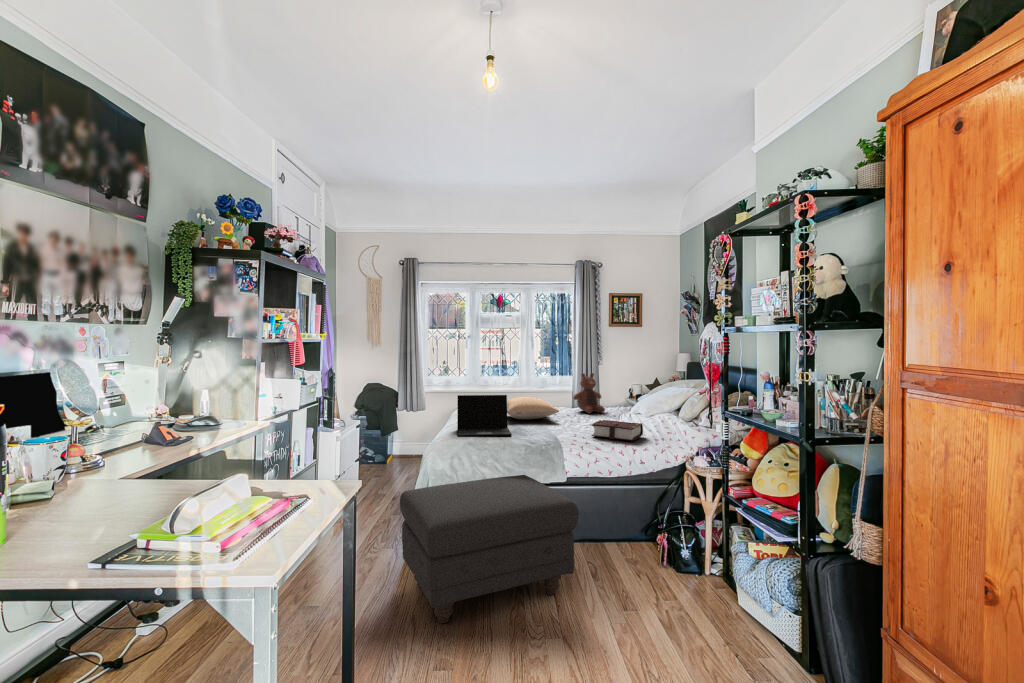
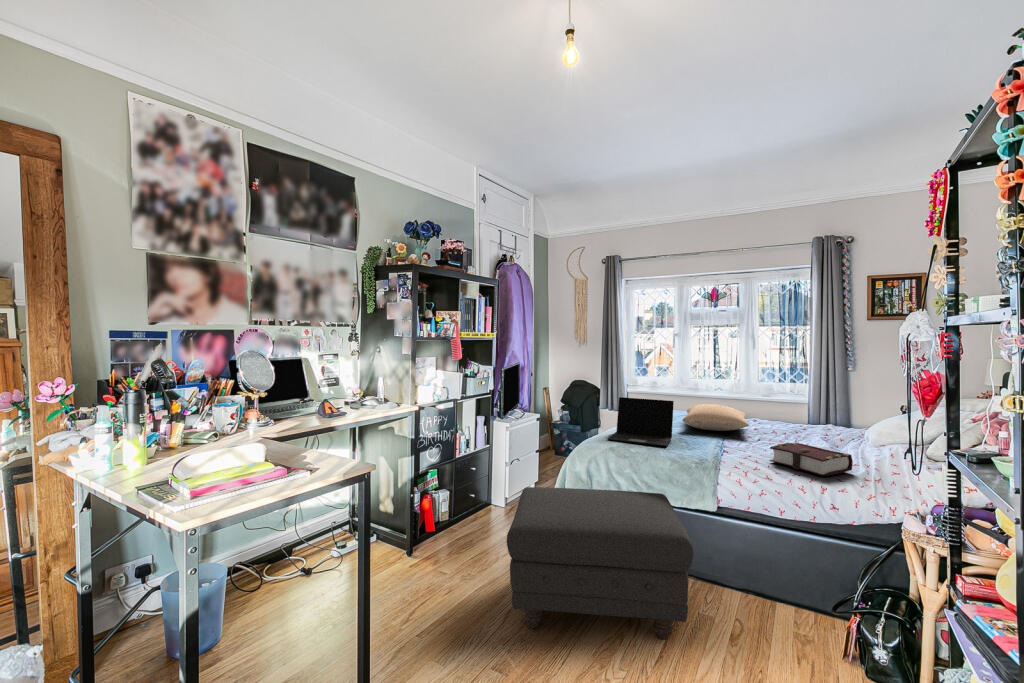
stuffed bear: present [573,373,605,413] -> none [789,381,835,433]

